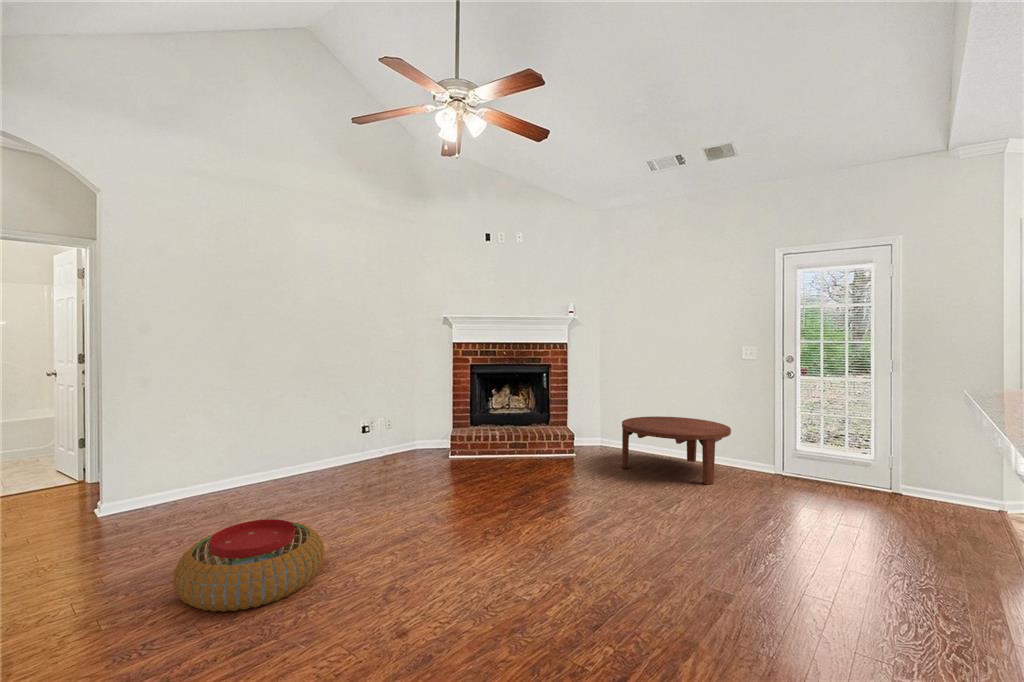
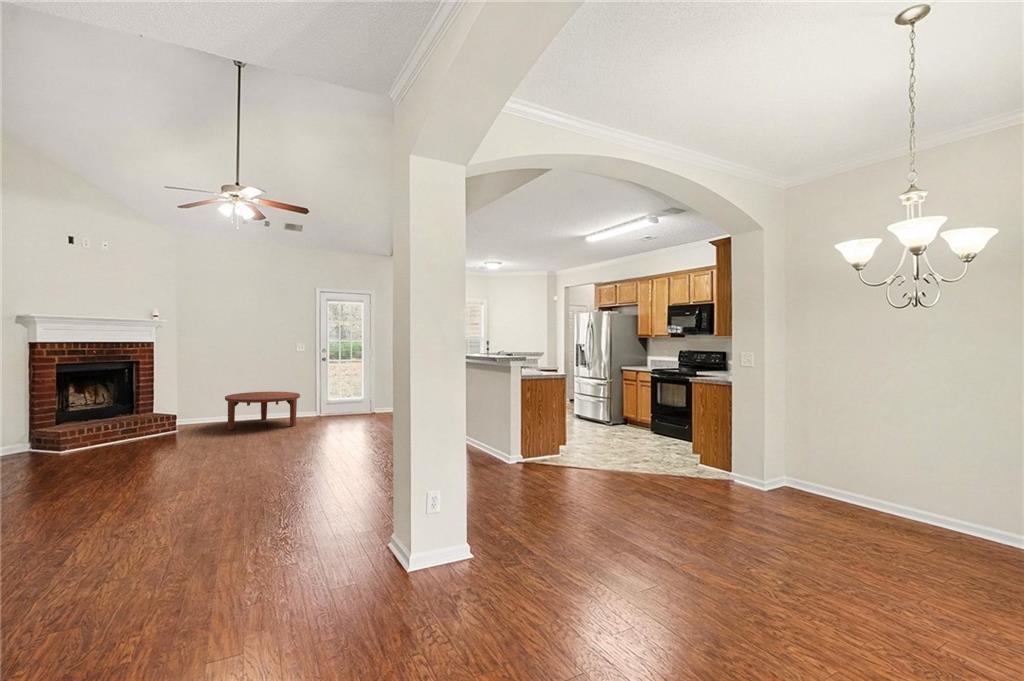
pouf: present [173,519,324,612] -> none [66,474,182,528]

